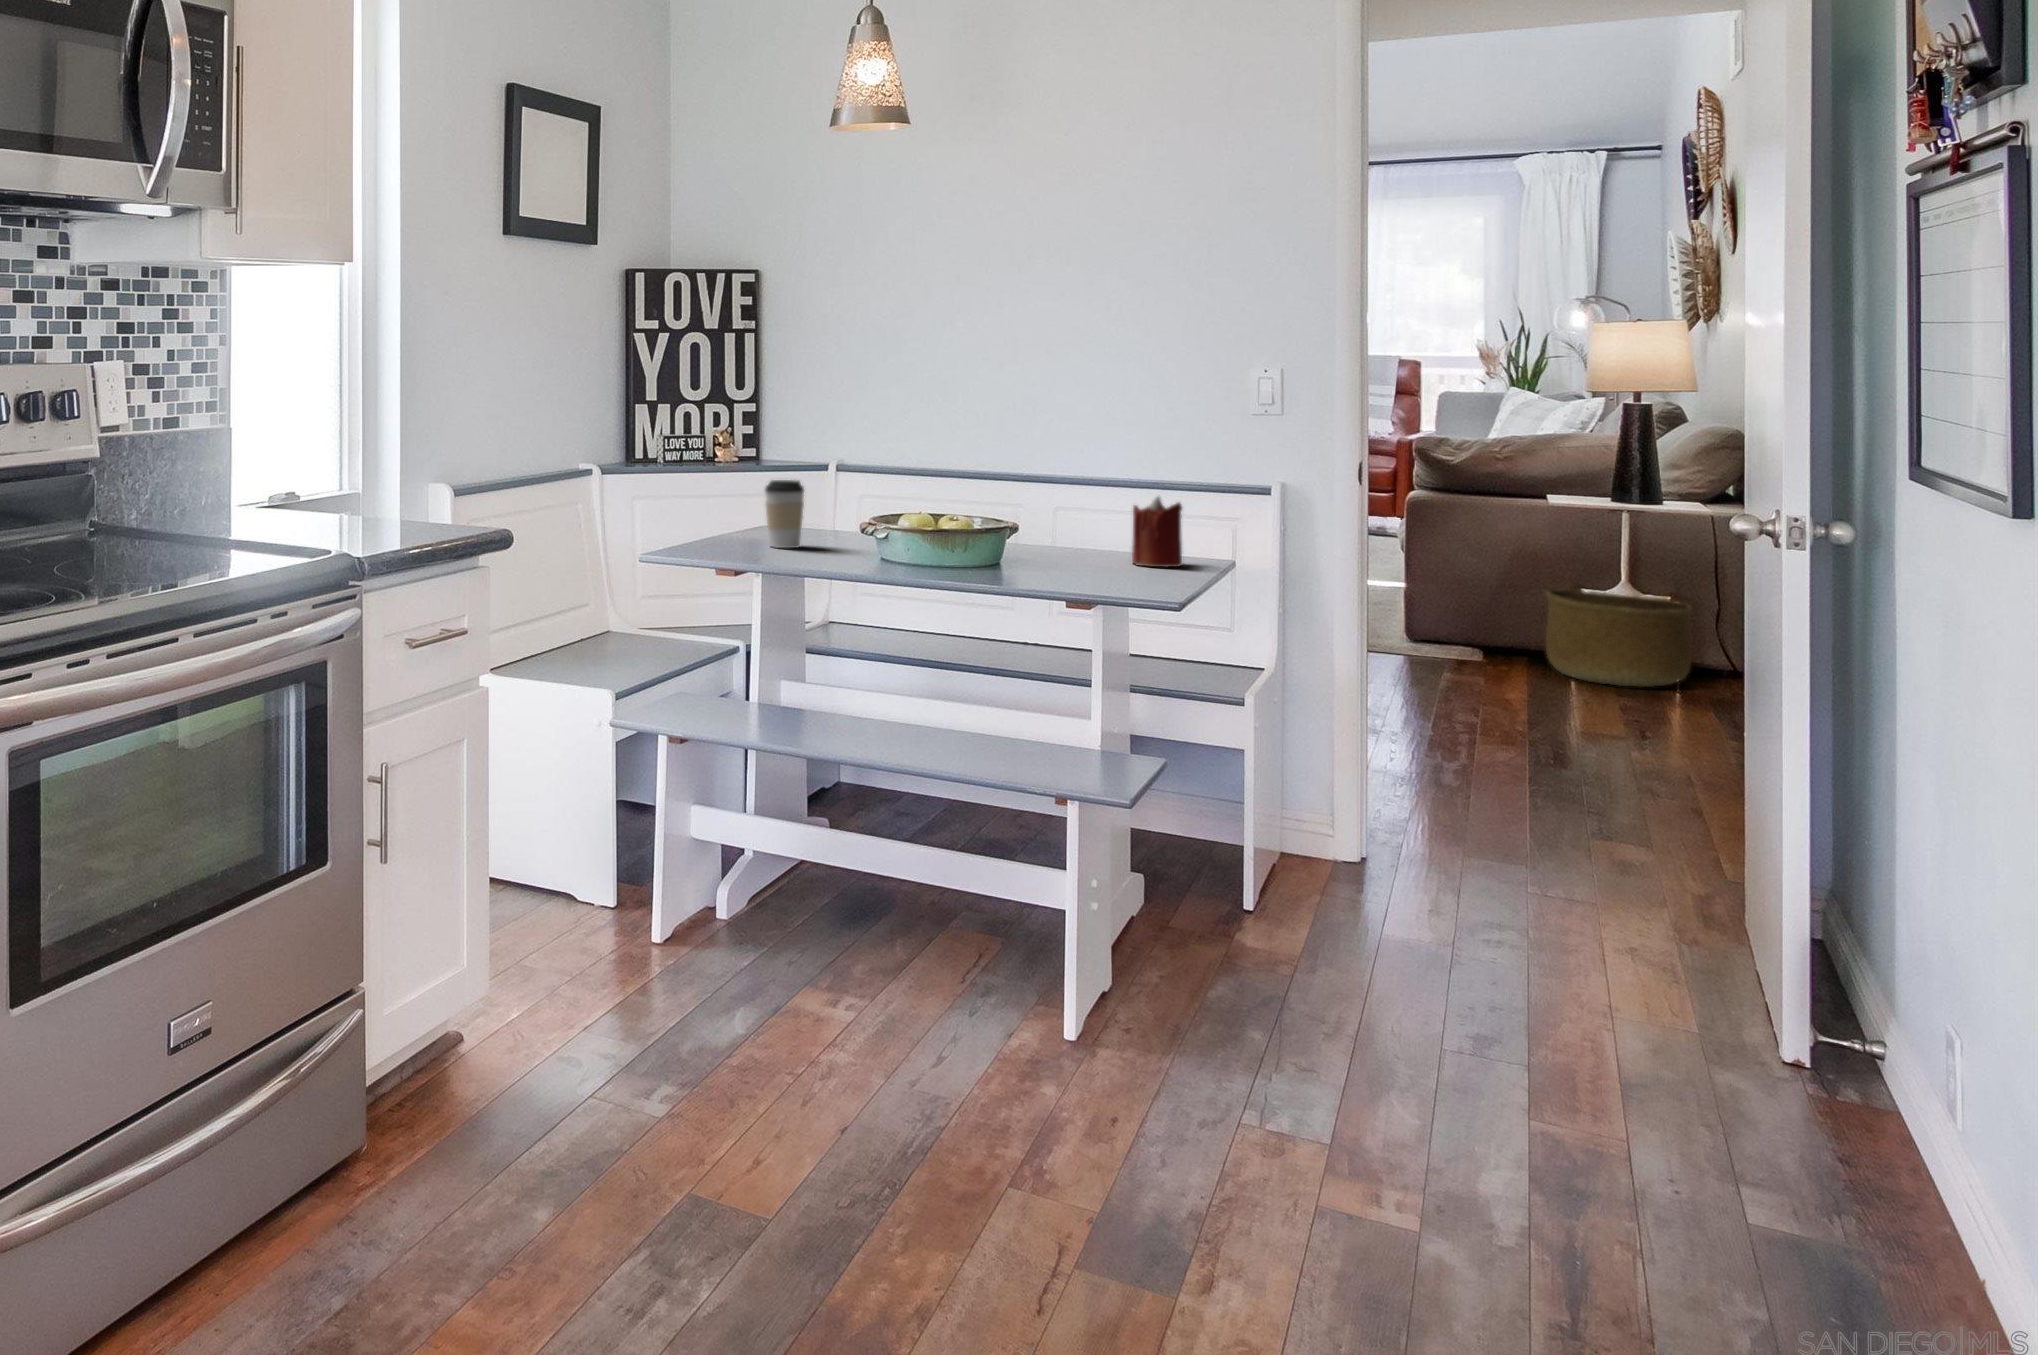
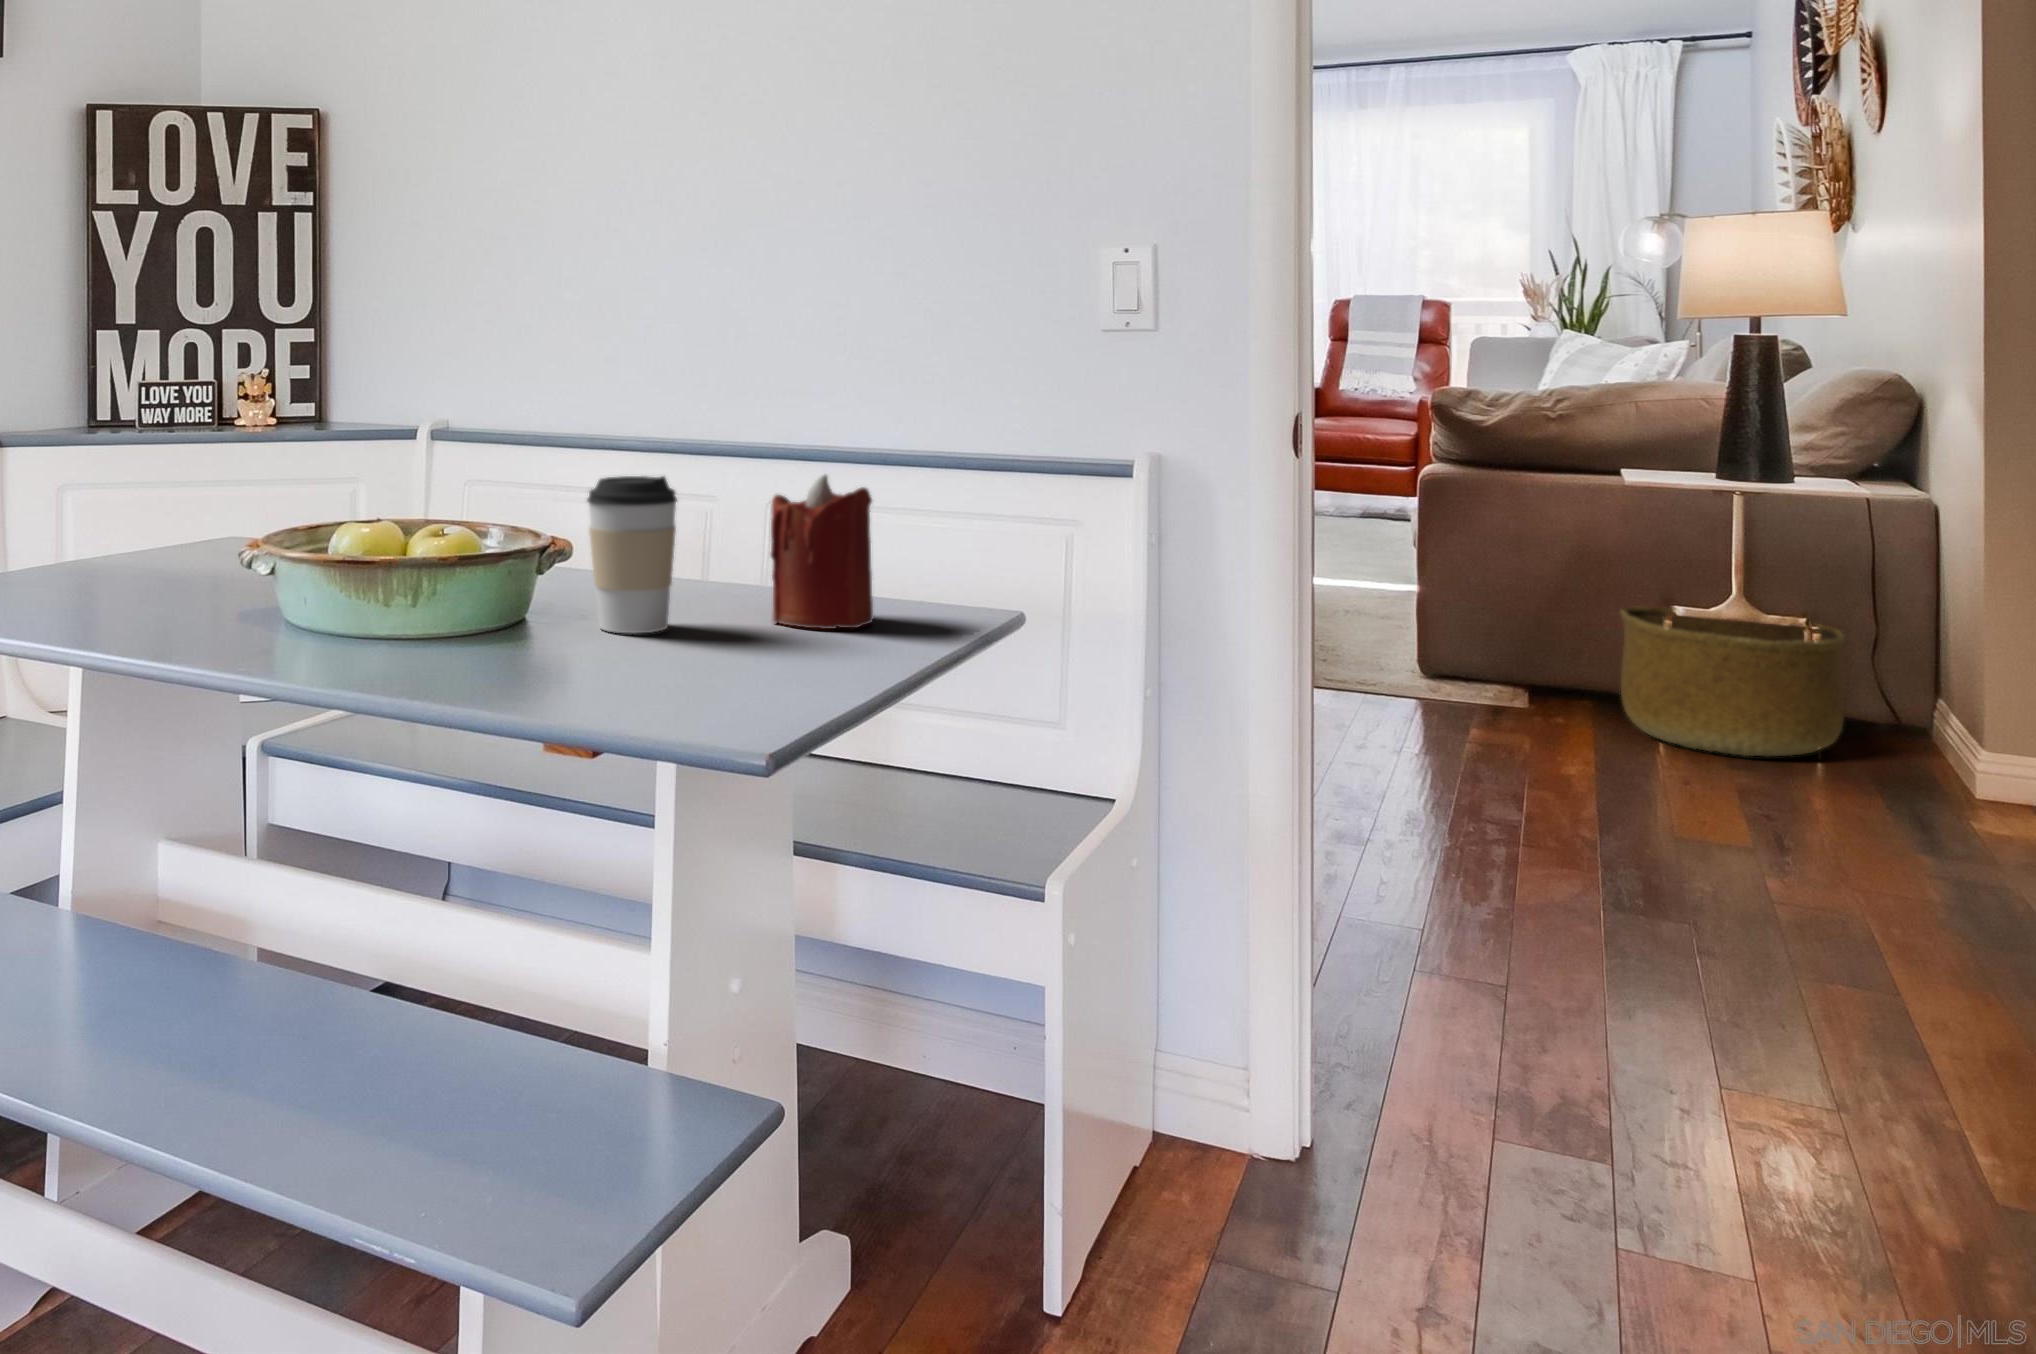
coffee cup: present [765,480,804,548] -> present [587,476,677,633]

